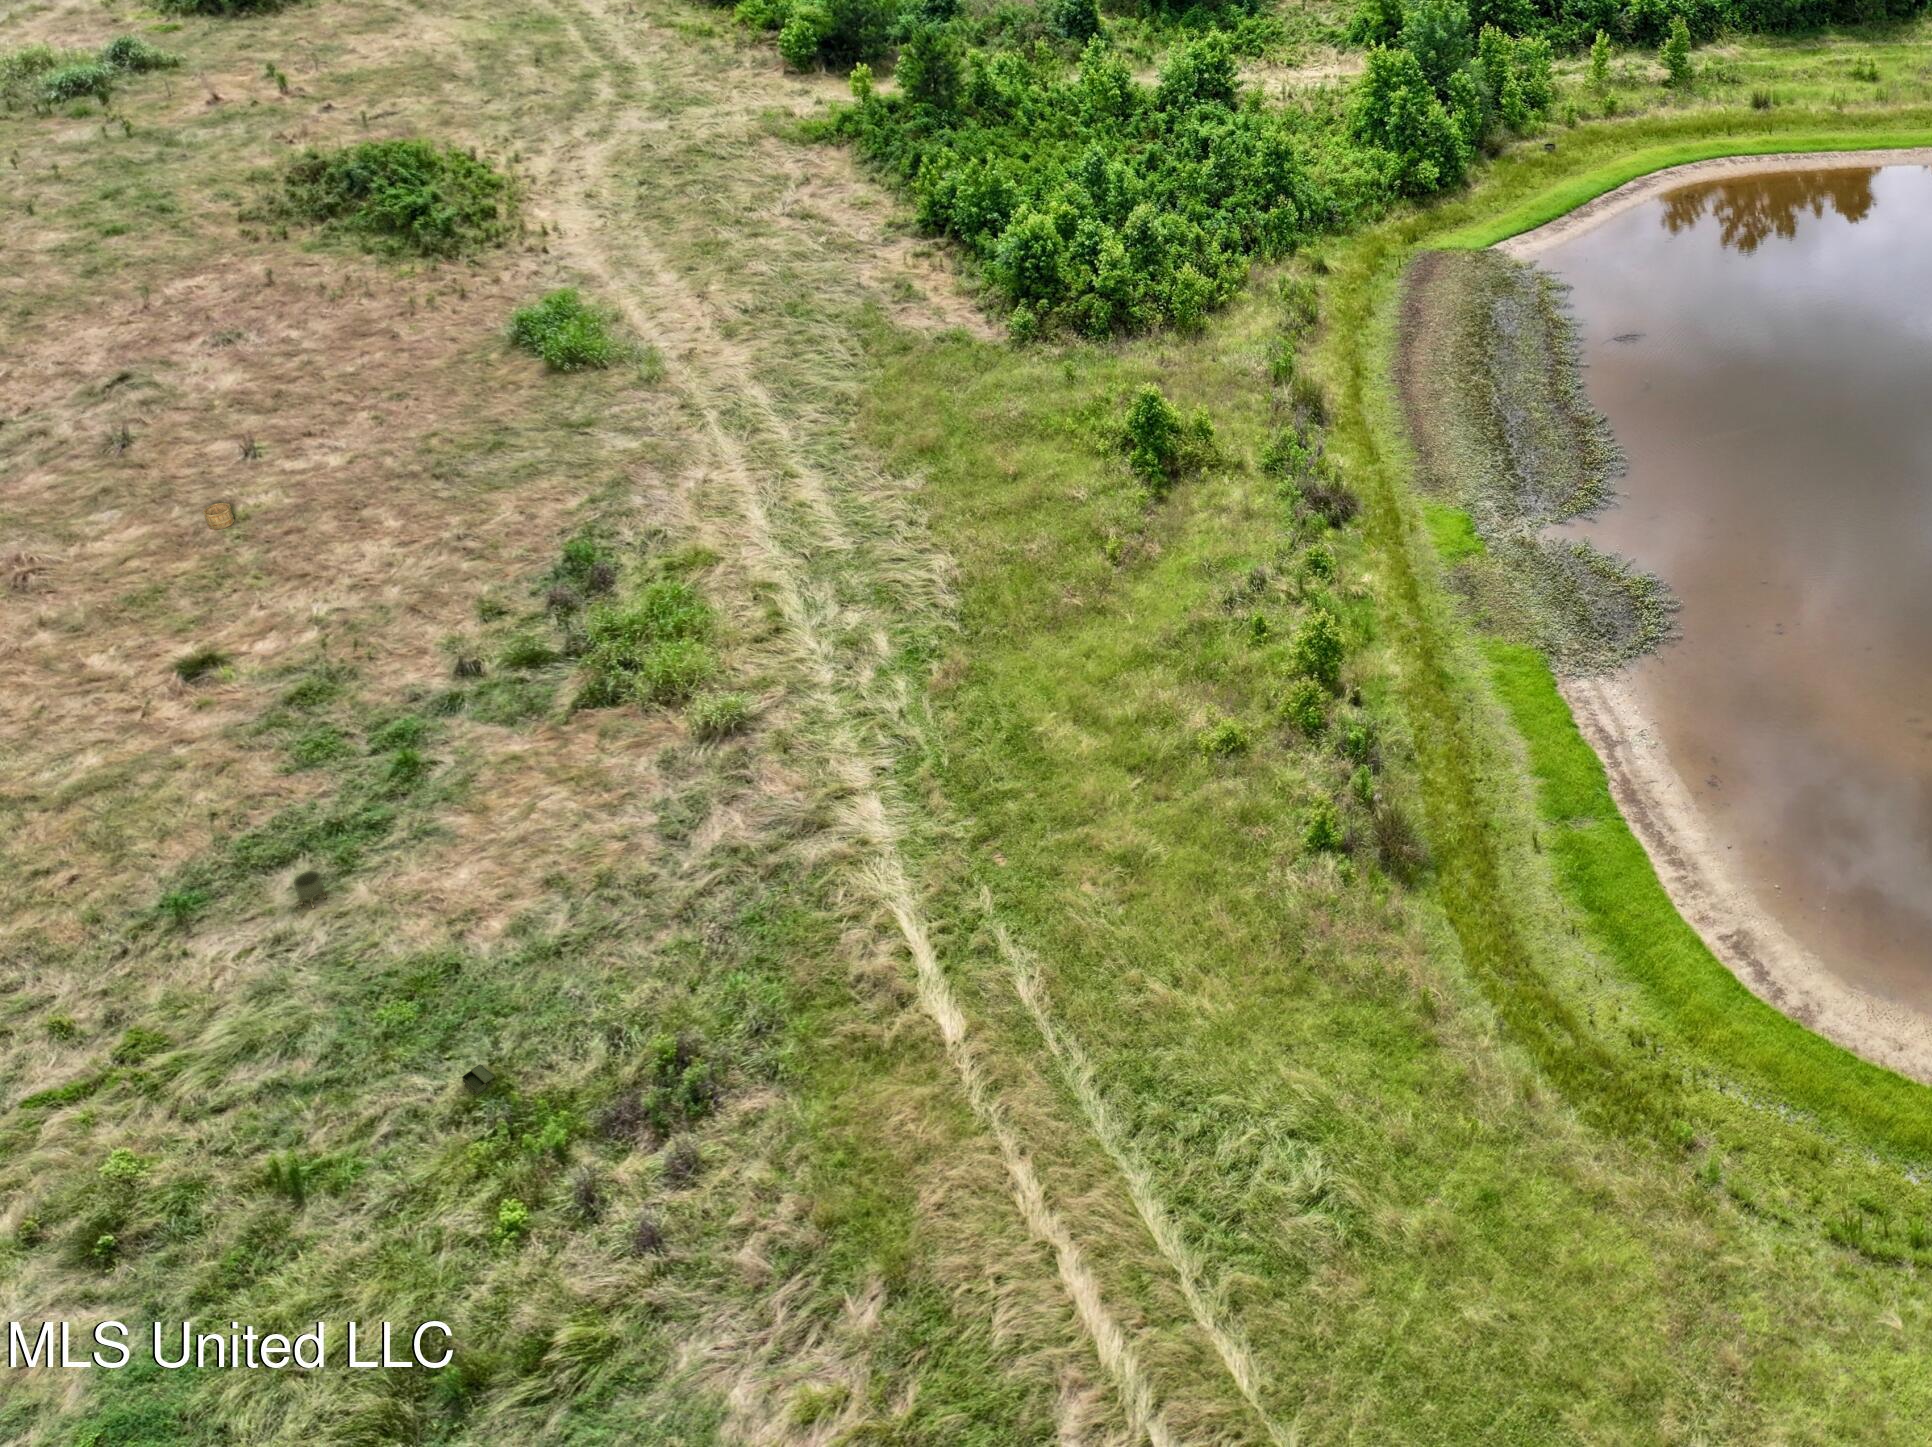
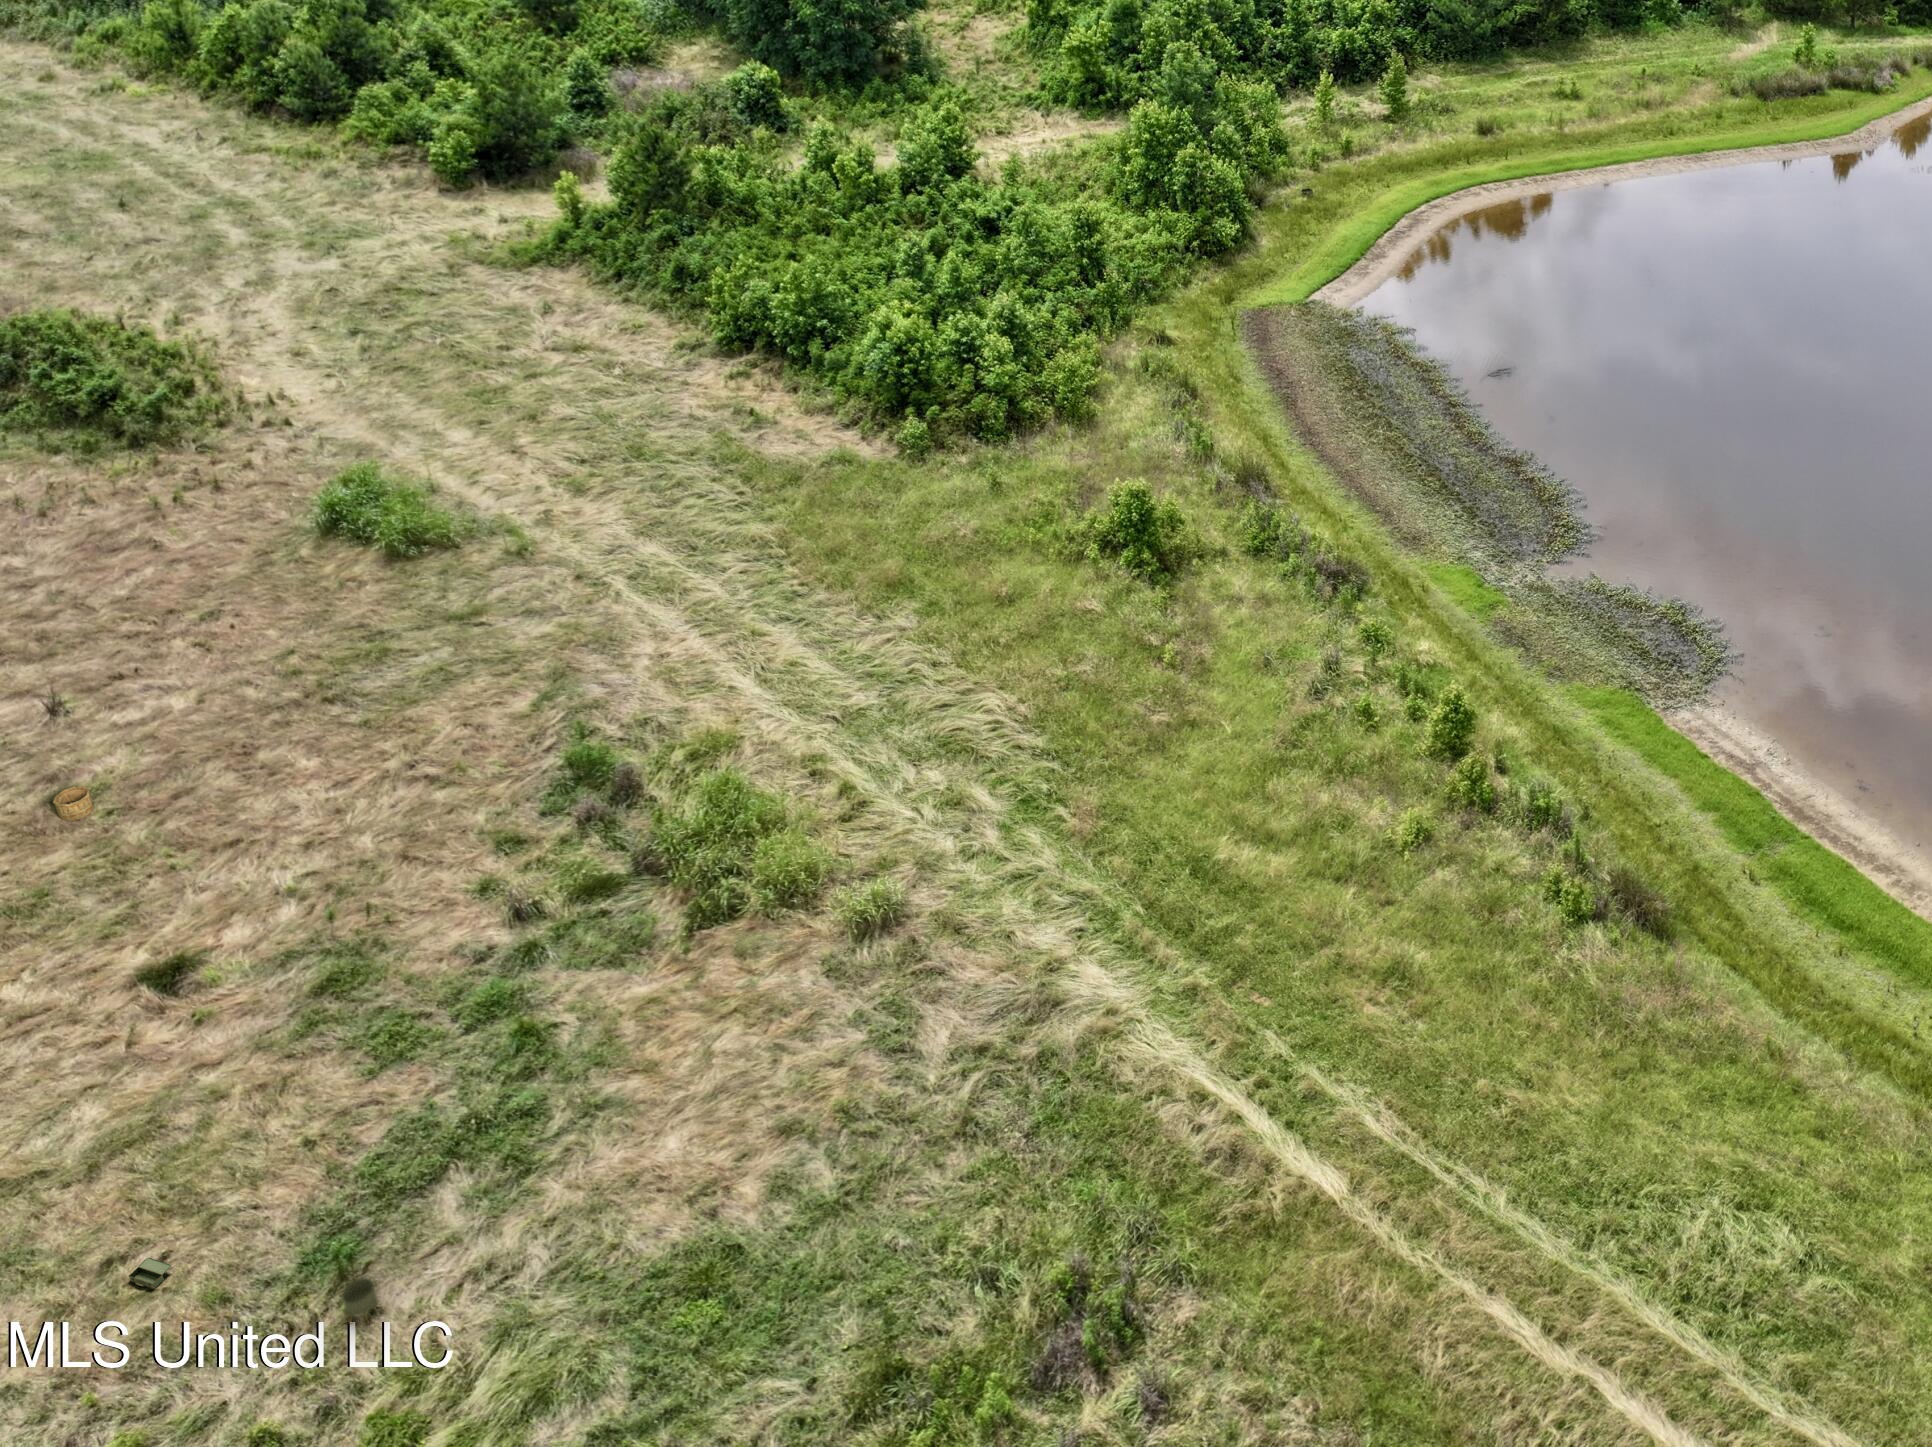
planter: present [294,871,326,907] -> present [342,1278,379,1323]
toolbox: present [462,1064,494,1094] -> present [129,1257,172,1289]

